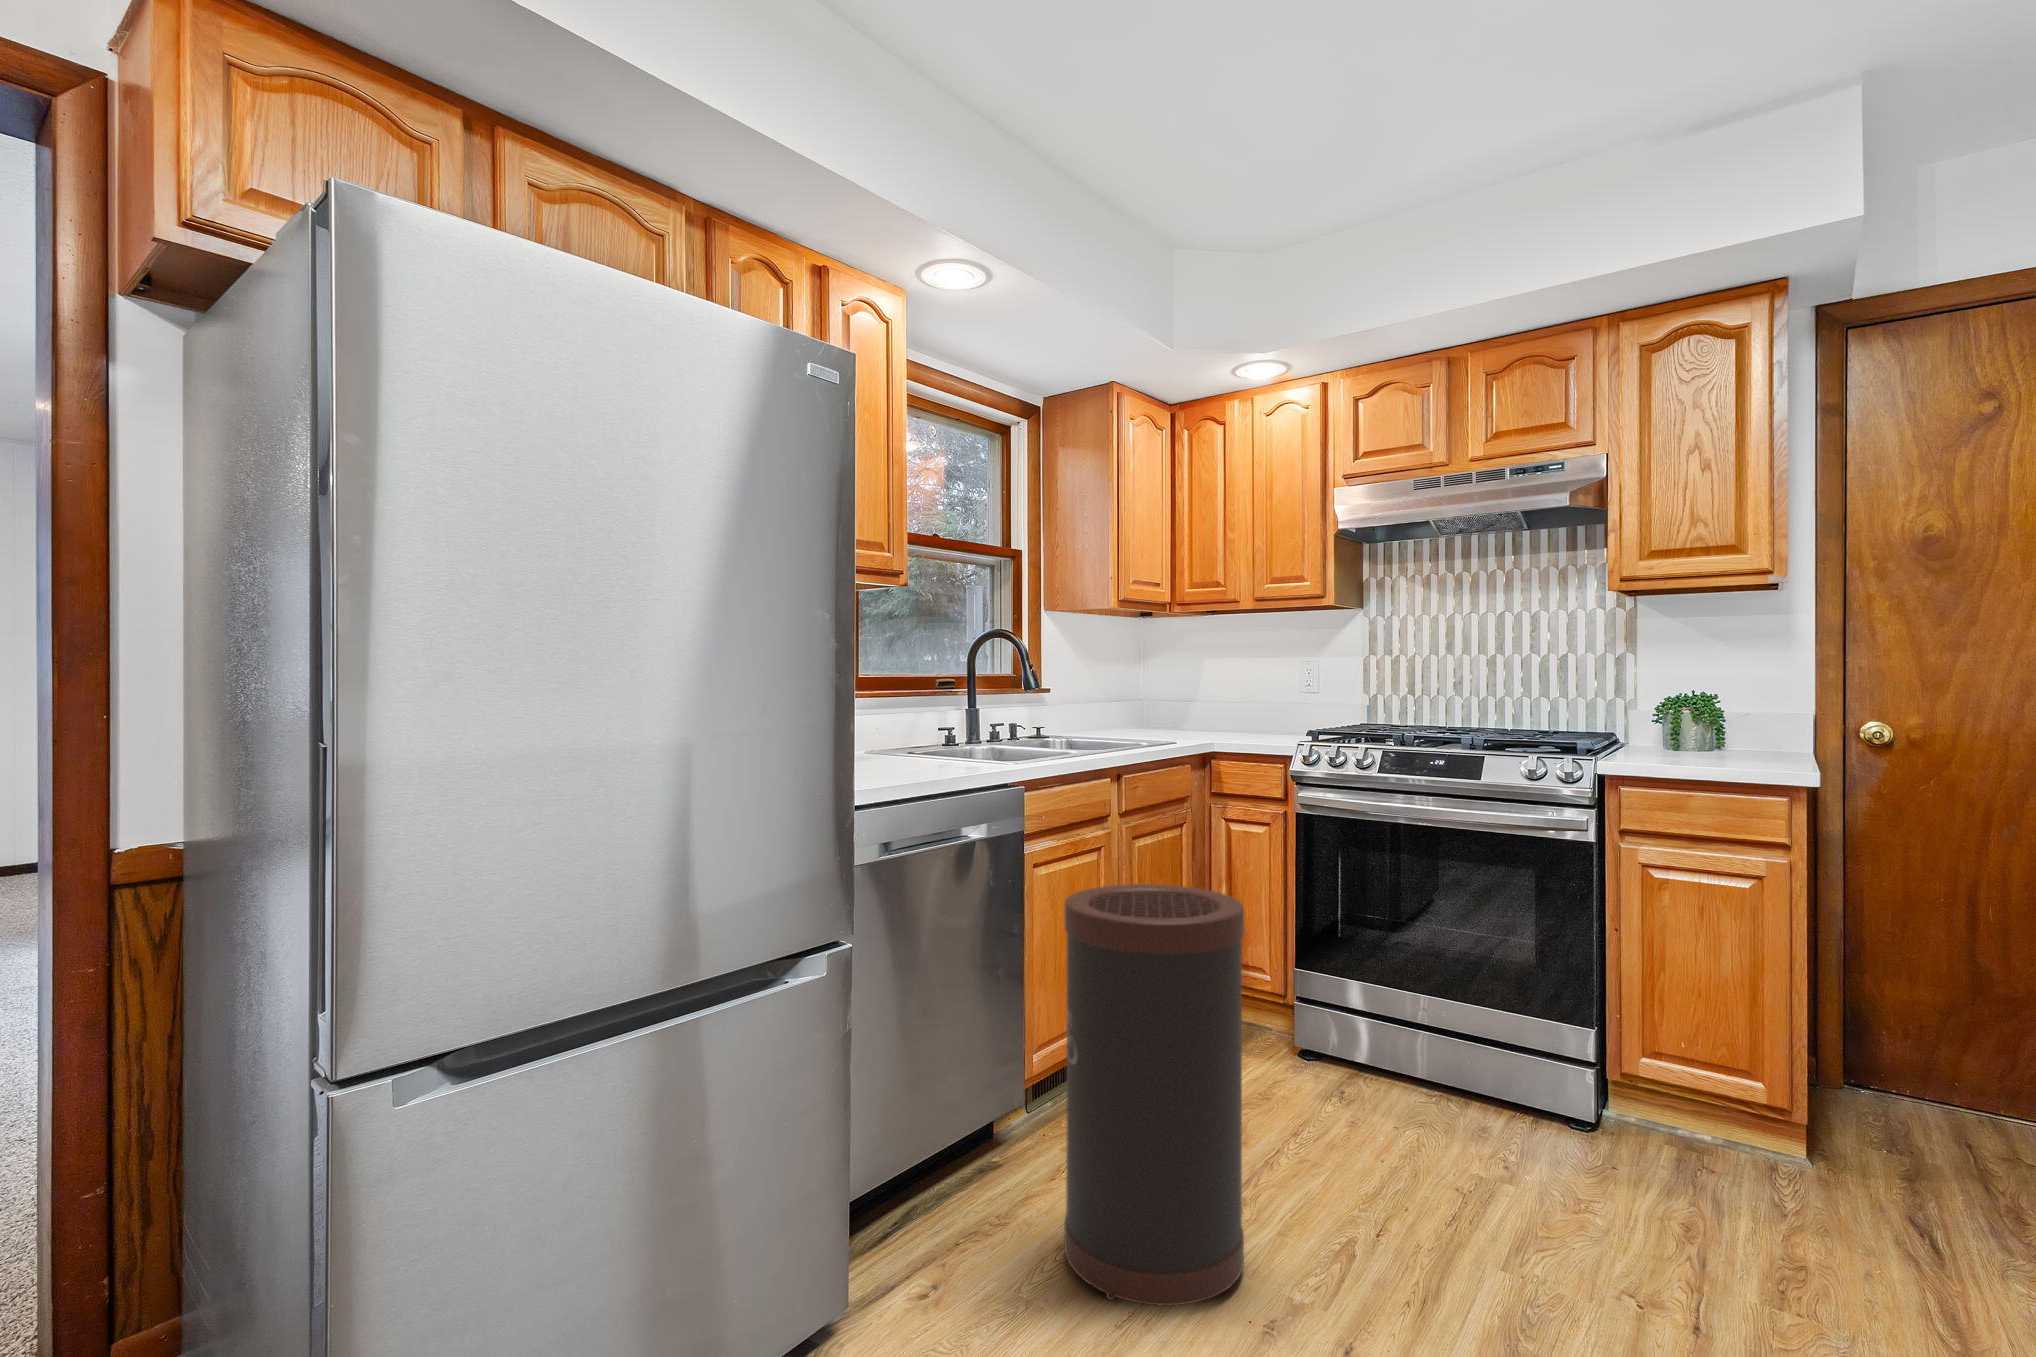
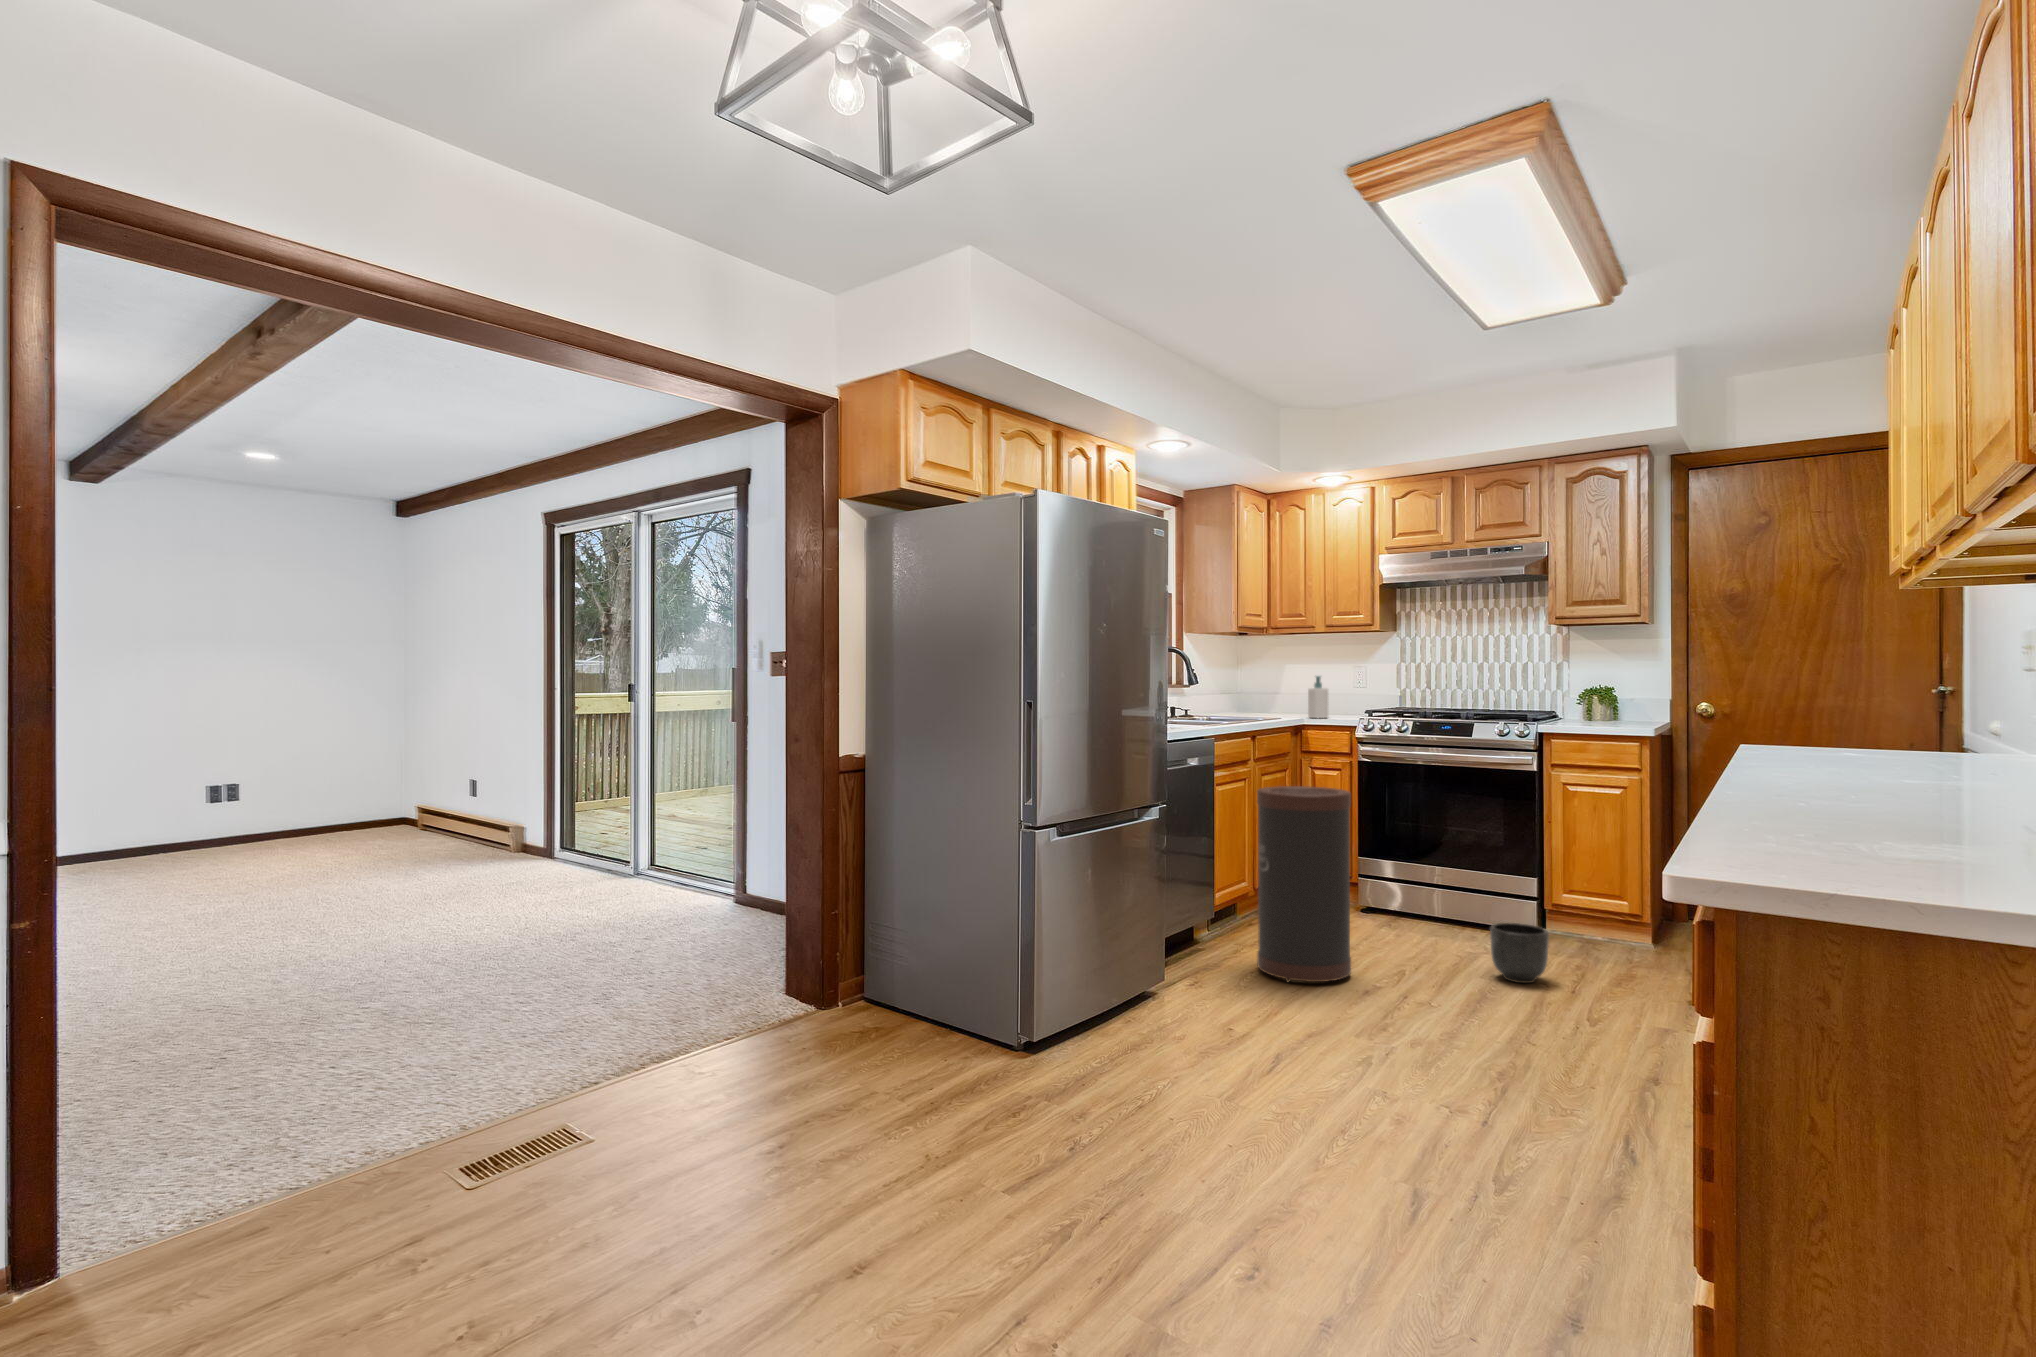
soap bottle: none [1223,675,1255,741] -> present [1308,676,1328,718]
planter: none [1522,1163,1643,1307] -> present [1490,923,1549,983]

